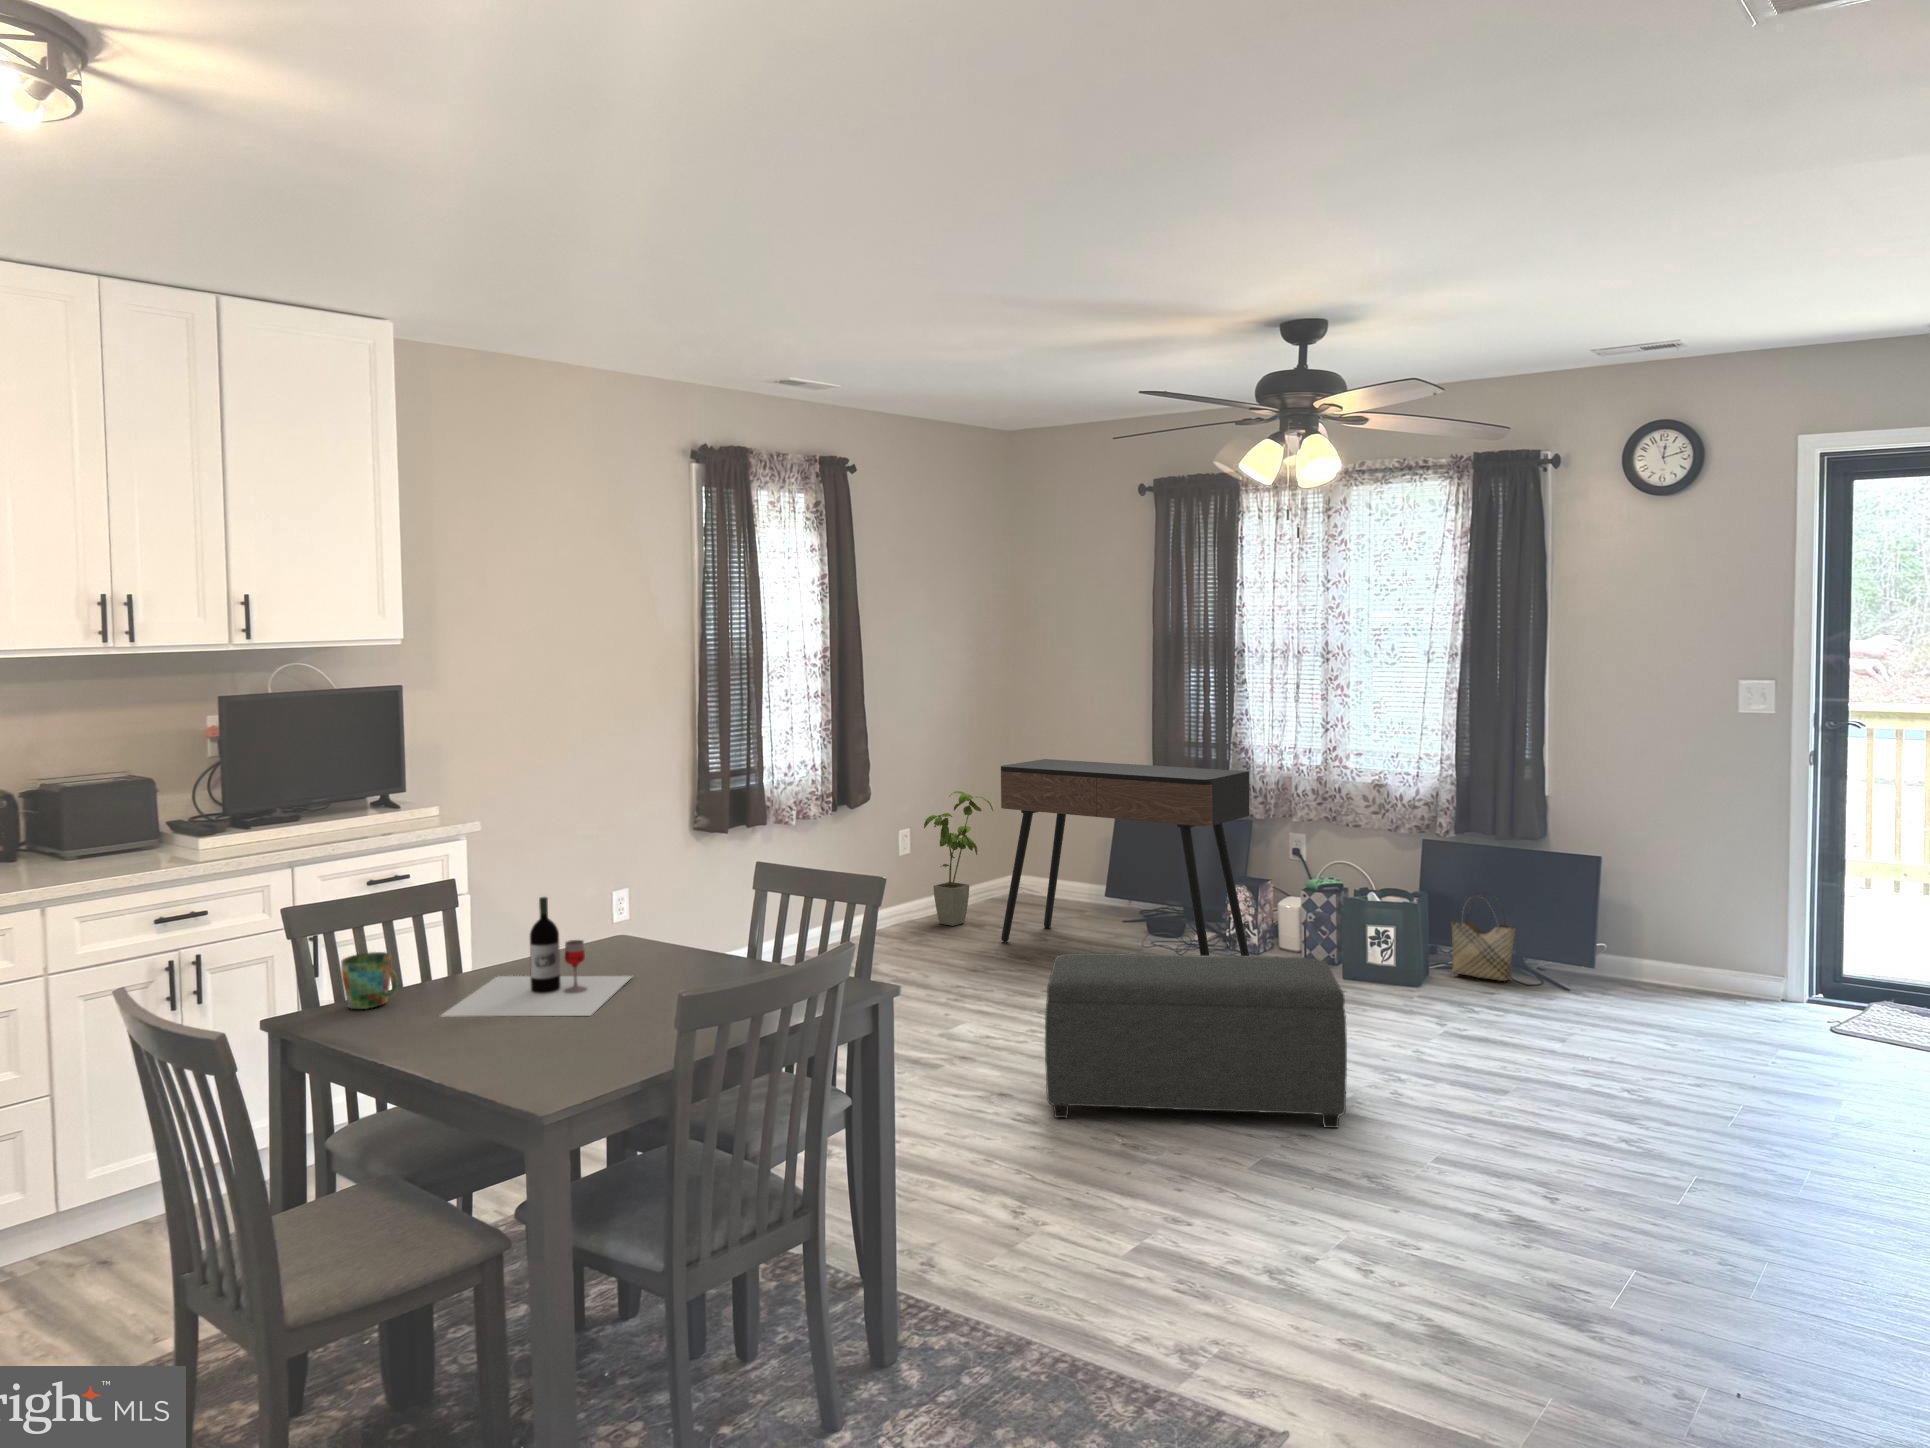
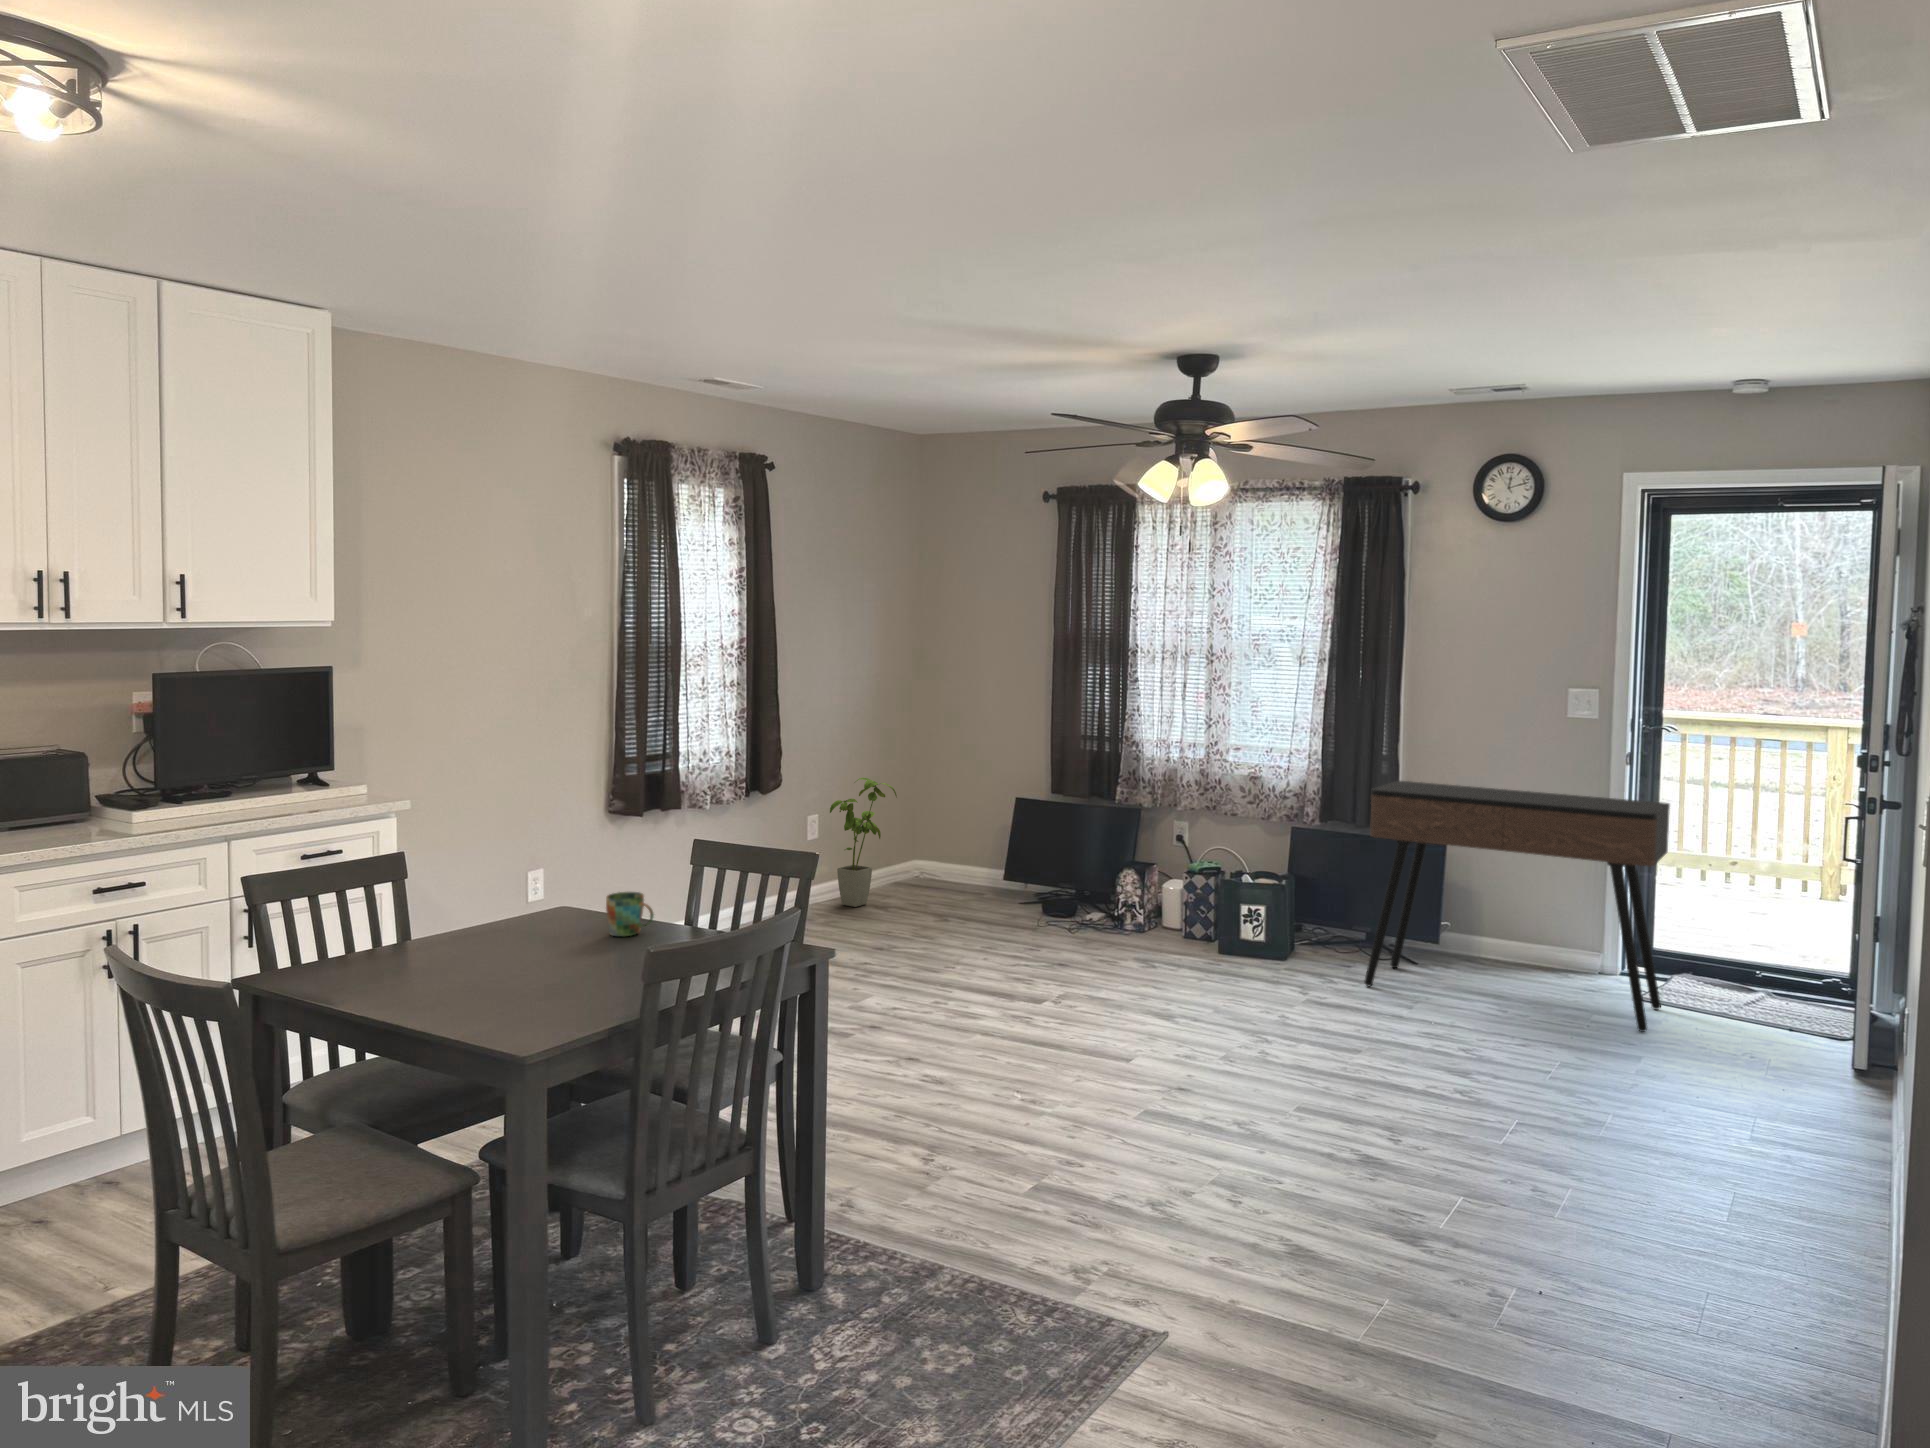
console table: present [1001,759,1249,956] -> present [1364,781,1670,1032]
woven basket: present [1451,896,1515,981] -> none [1315,877,1372,957]
wine bottle: present [441,897,632,1017] -> none [415,875,590,983]
mug: present [341,952,398,1009] -> present [606,892,654,936]
ottoman: present [1045,953,1347,1128] -> none [953,931,1220,1085]

